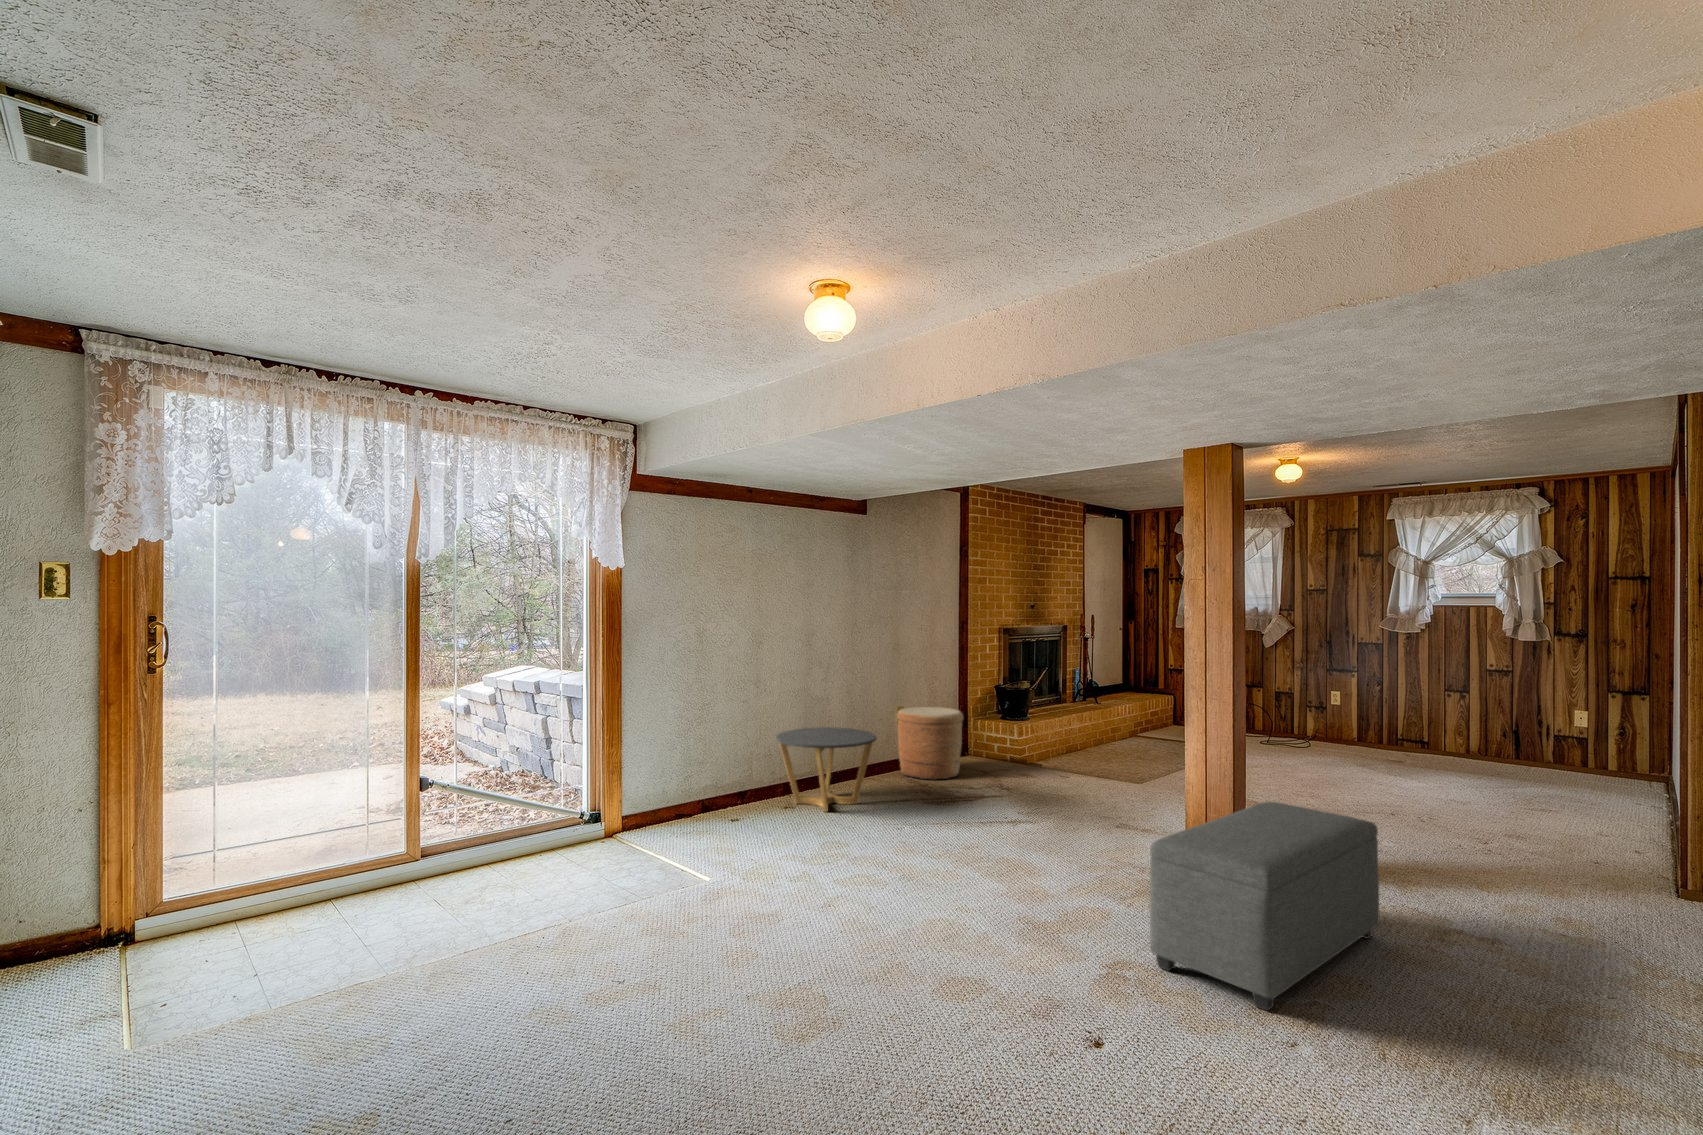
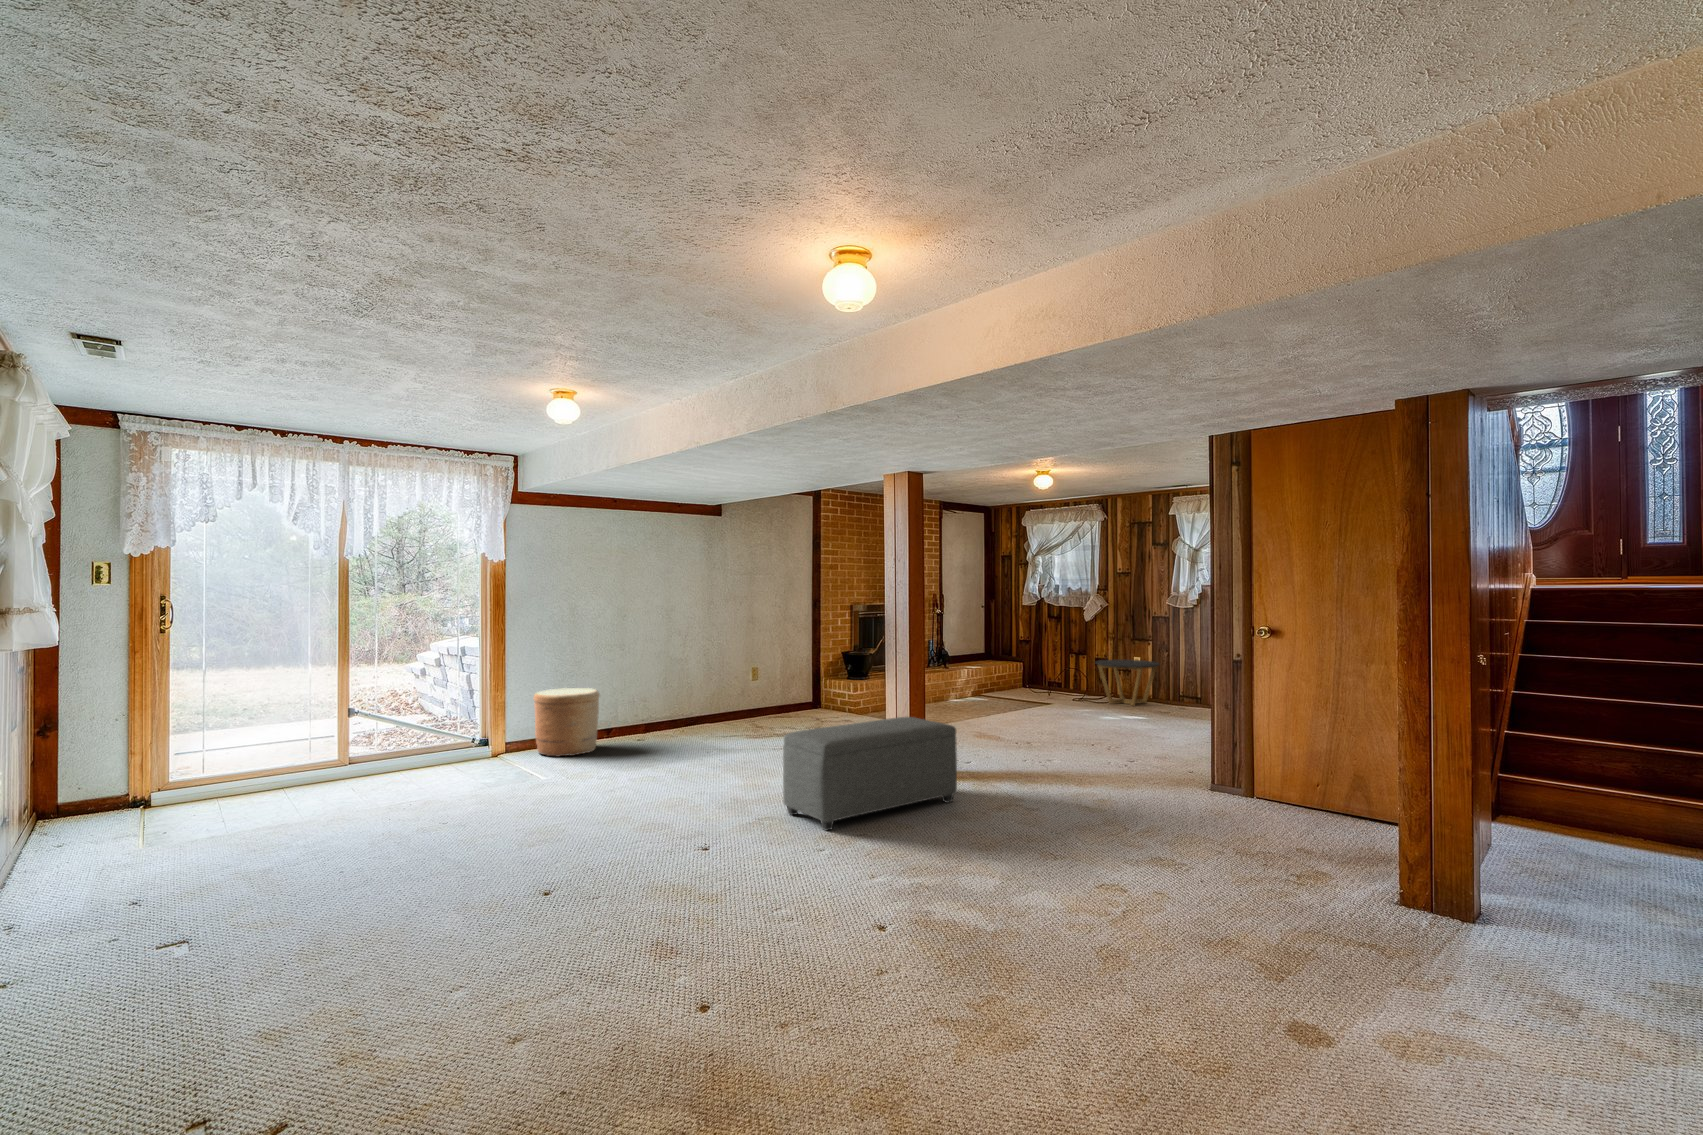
woven basket: present [897,707,963,780] -> present [533,688,600,756]
side table: present [776,727,877,812] -> present [1095,660,1159,706]

